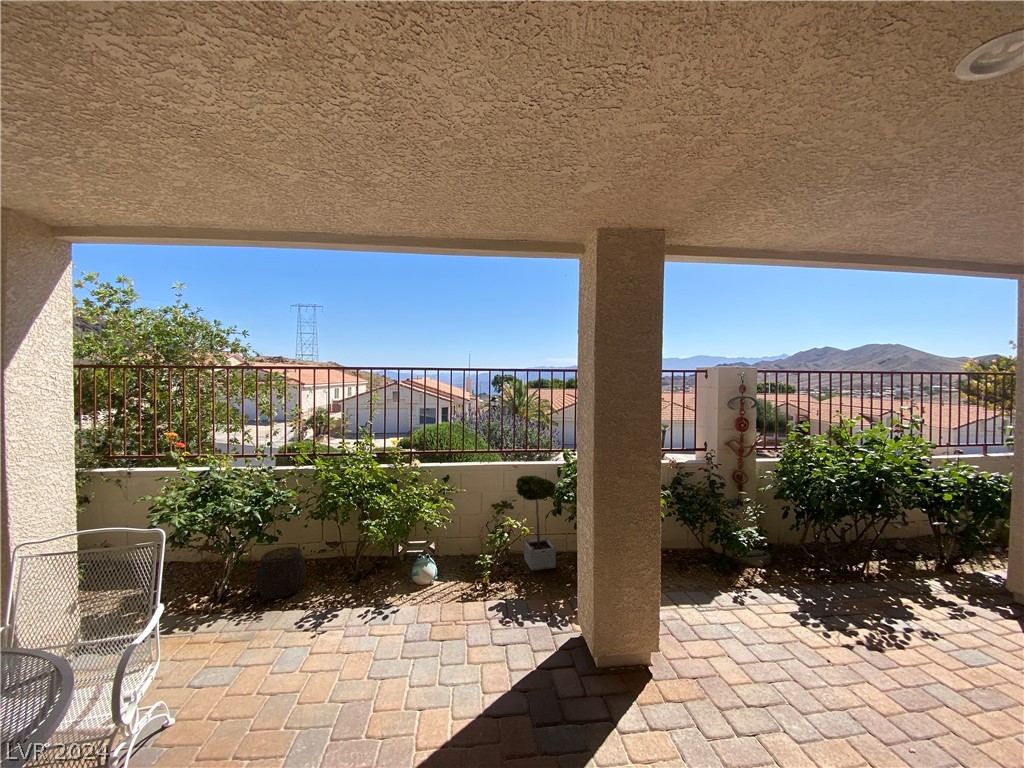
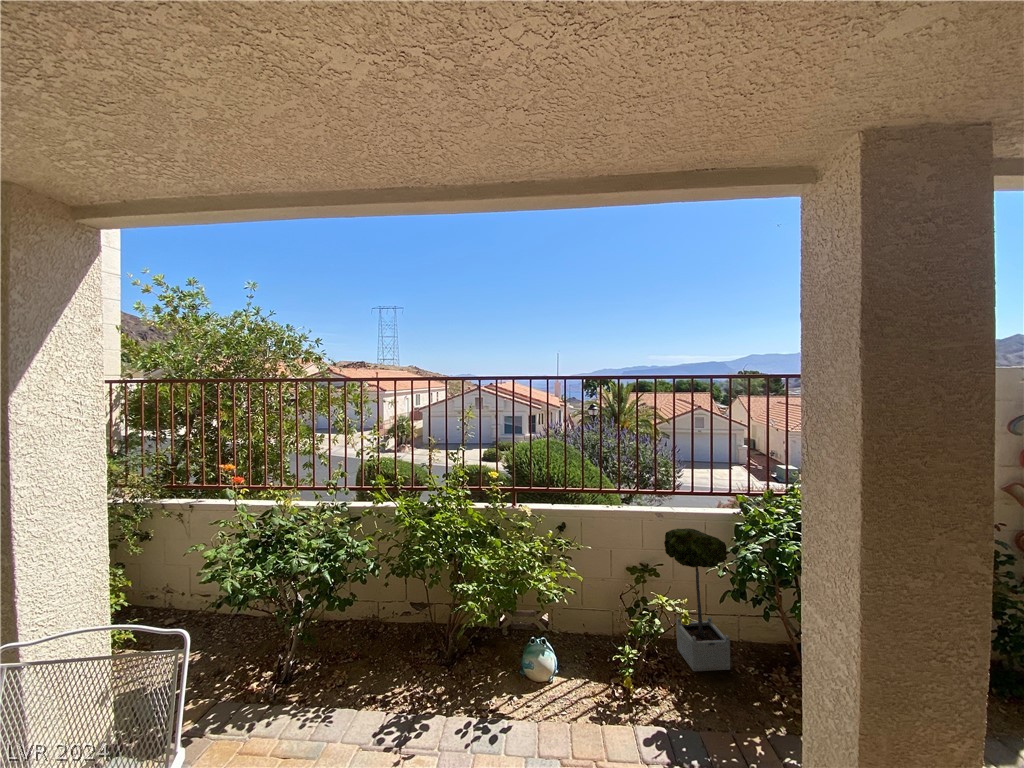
woven basket: present [256,547,306,599] -> none [325,611,386,686]

